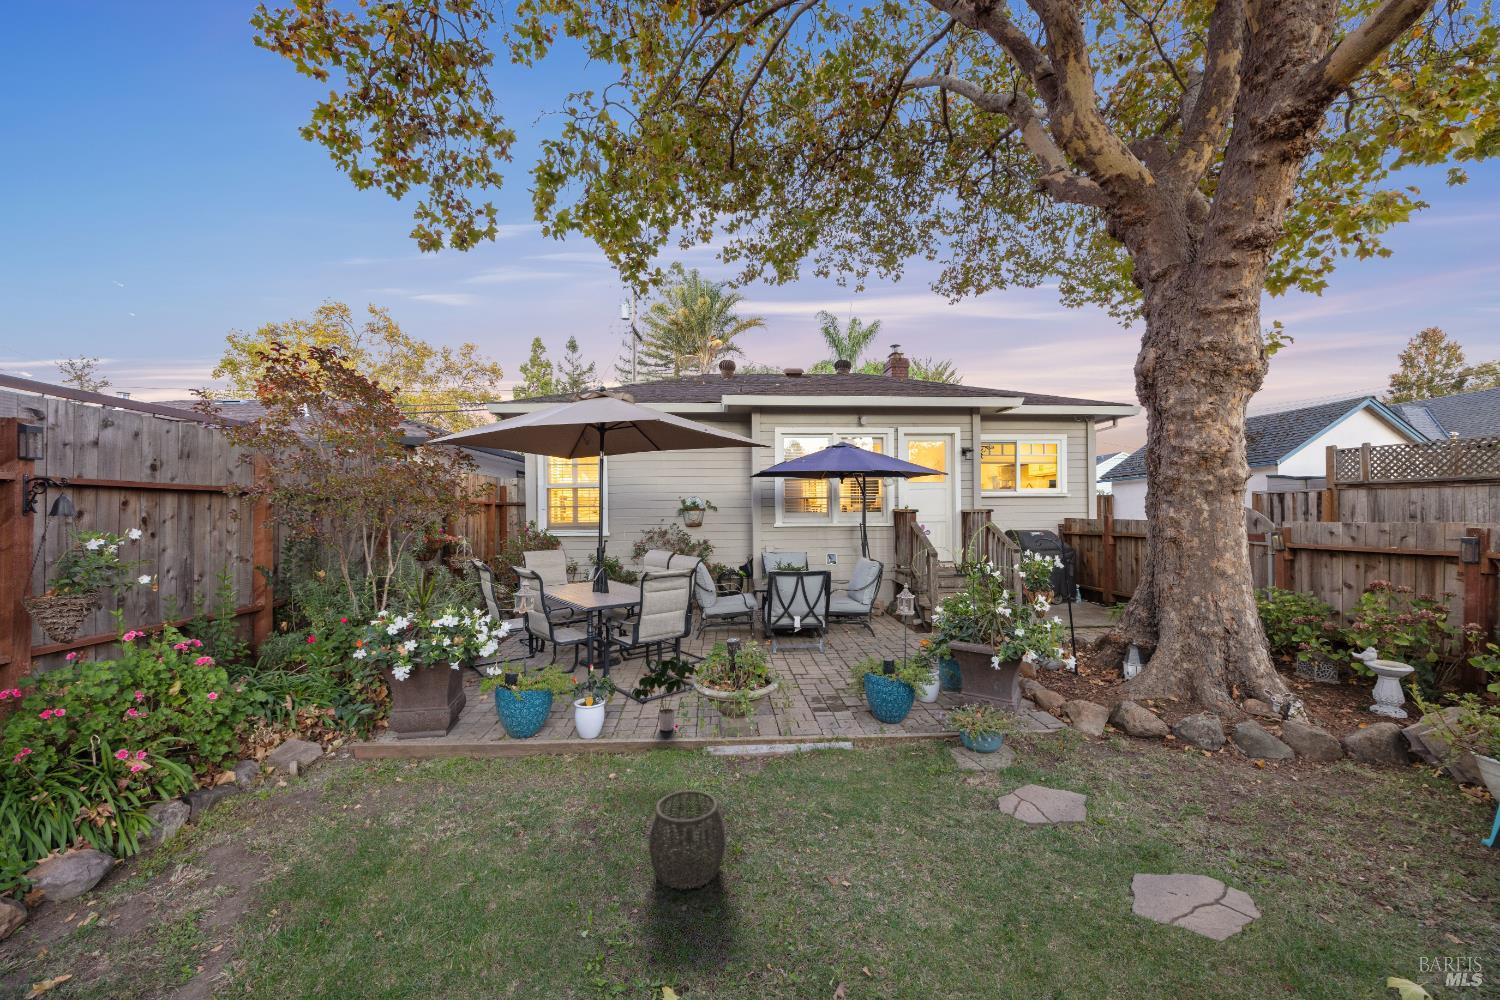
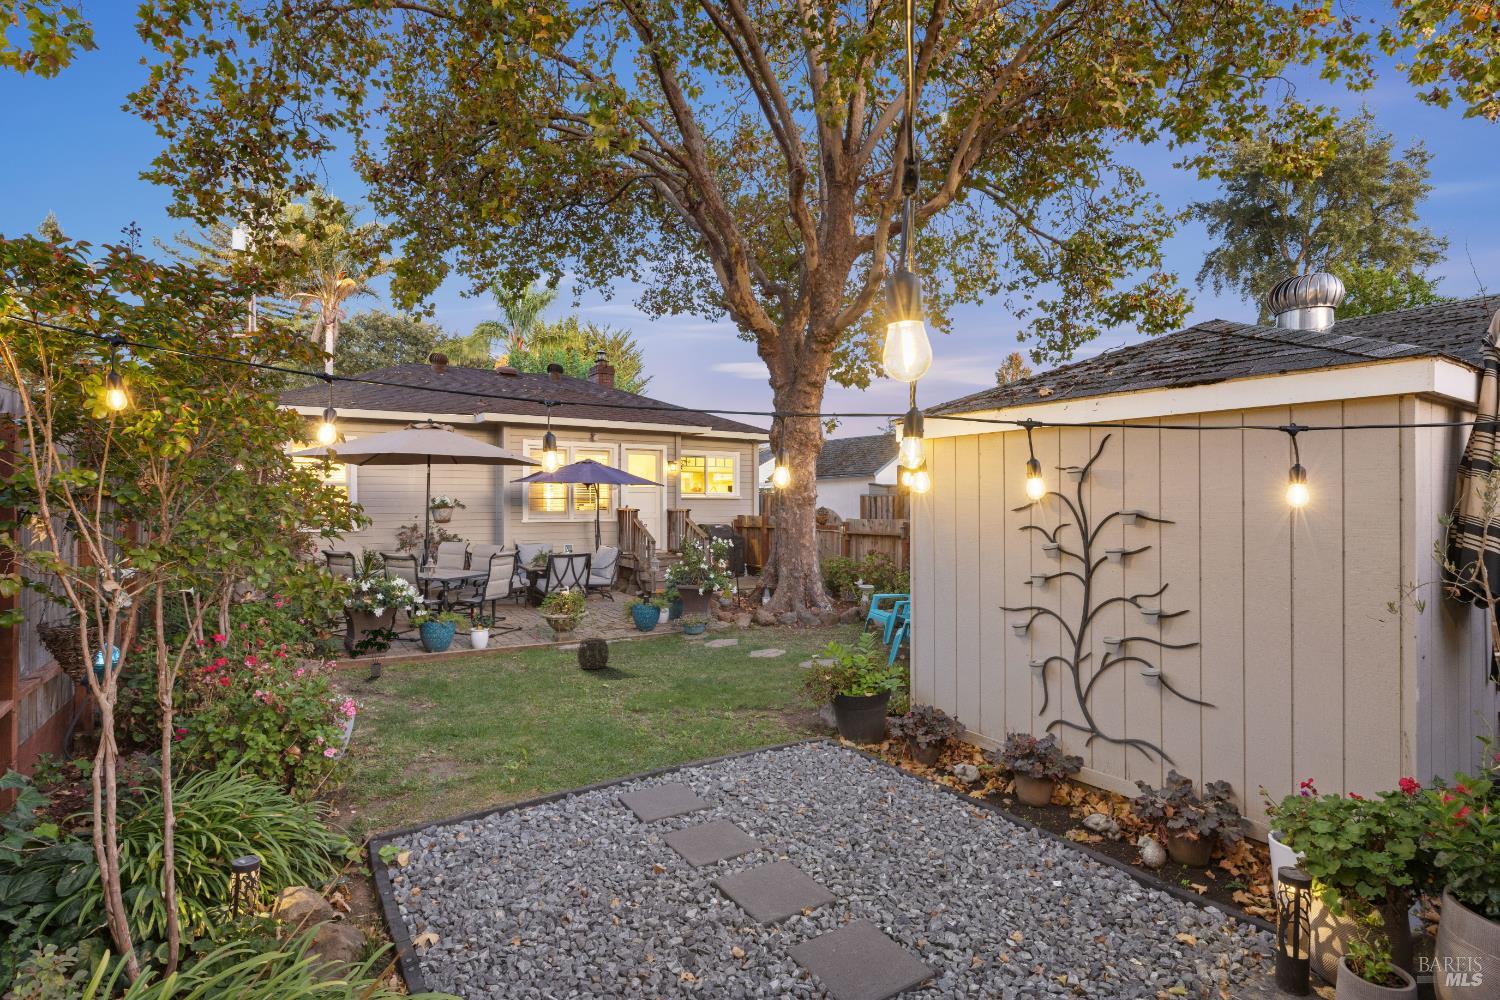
potted plant: present [632,657,698,731] -> present [351,627,399,677]

